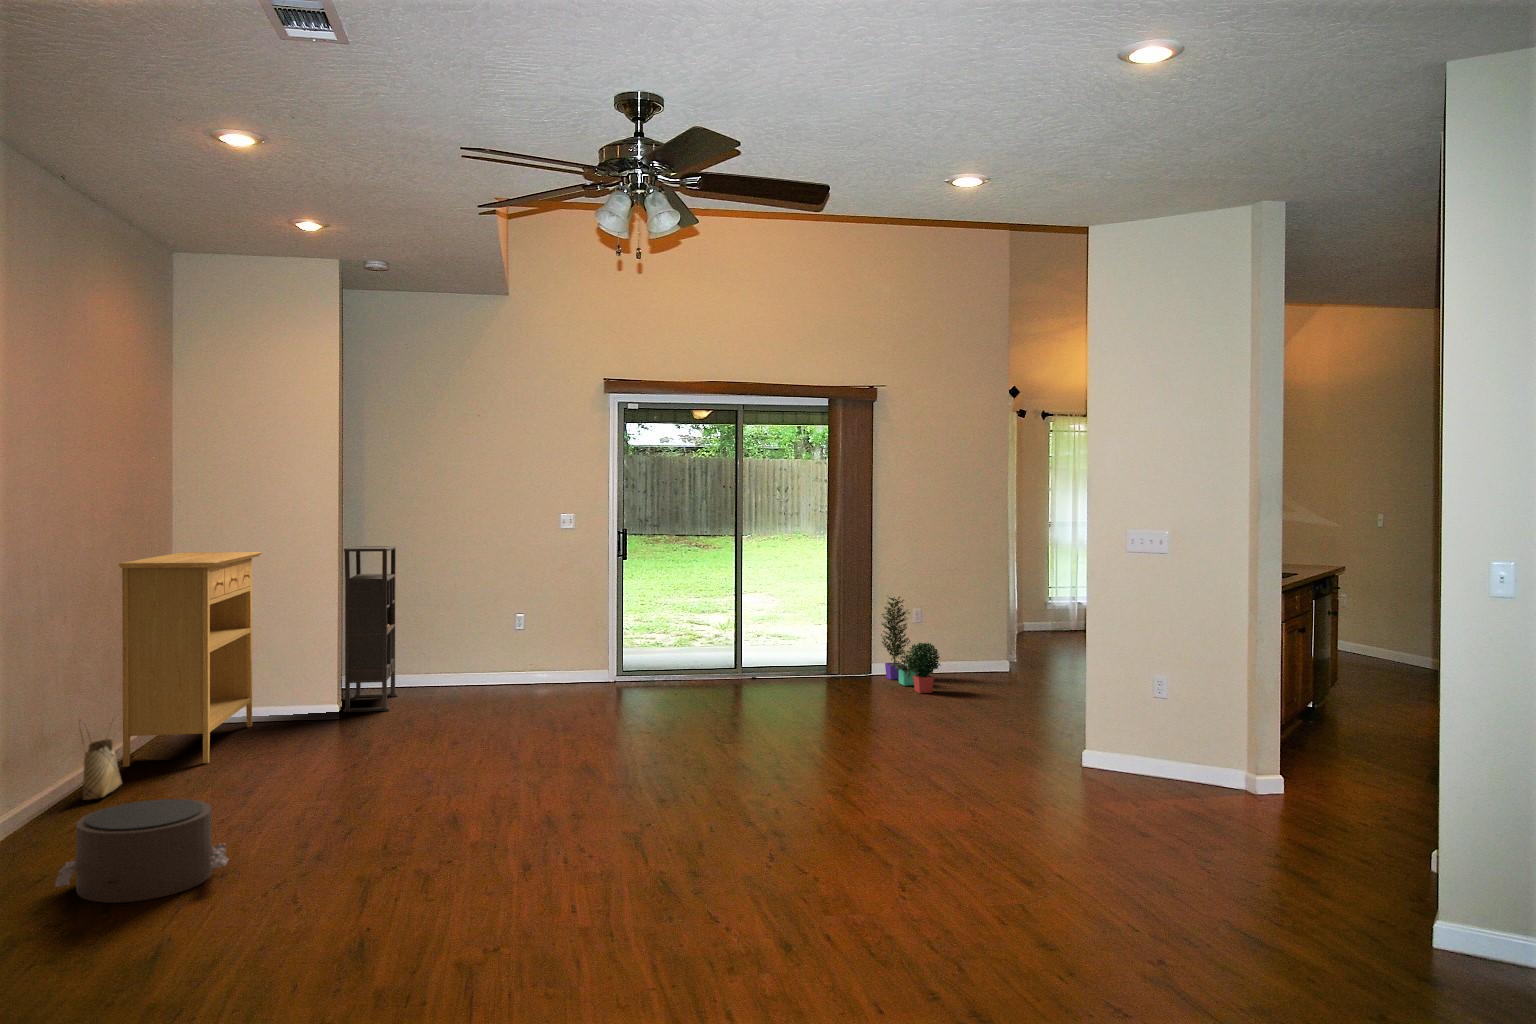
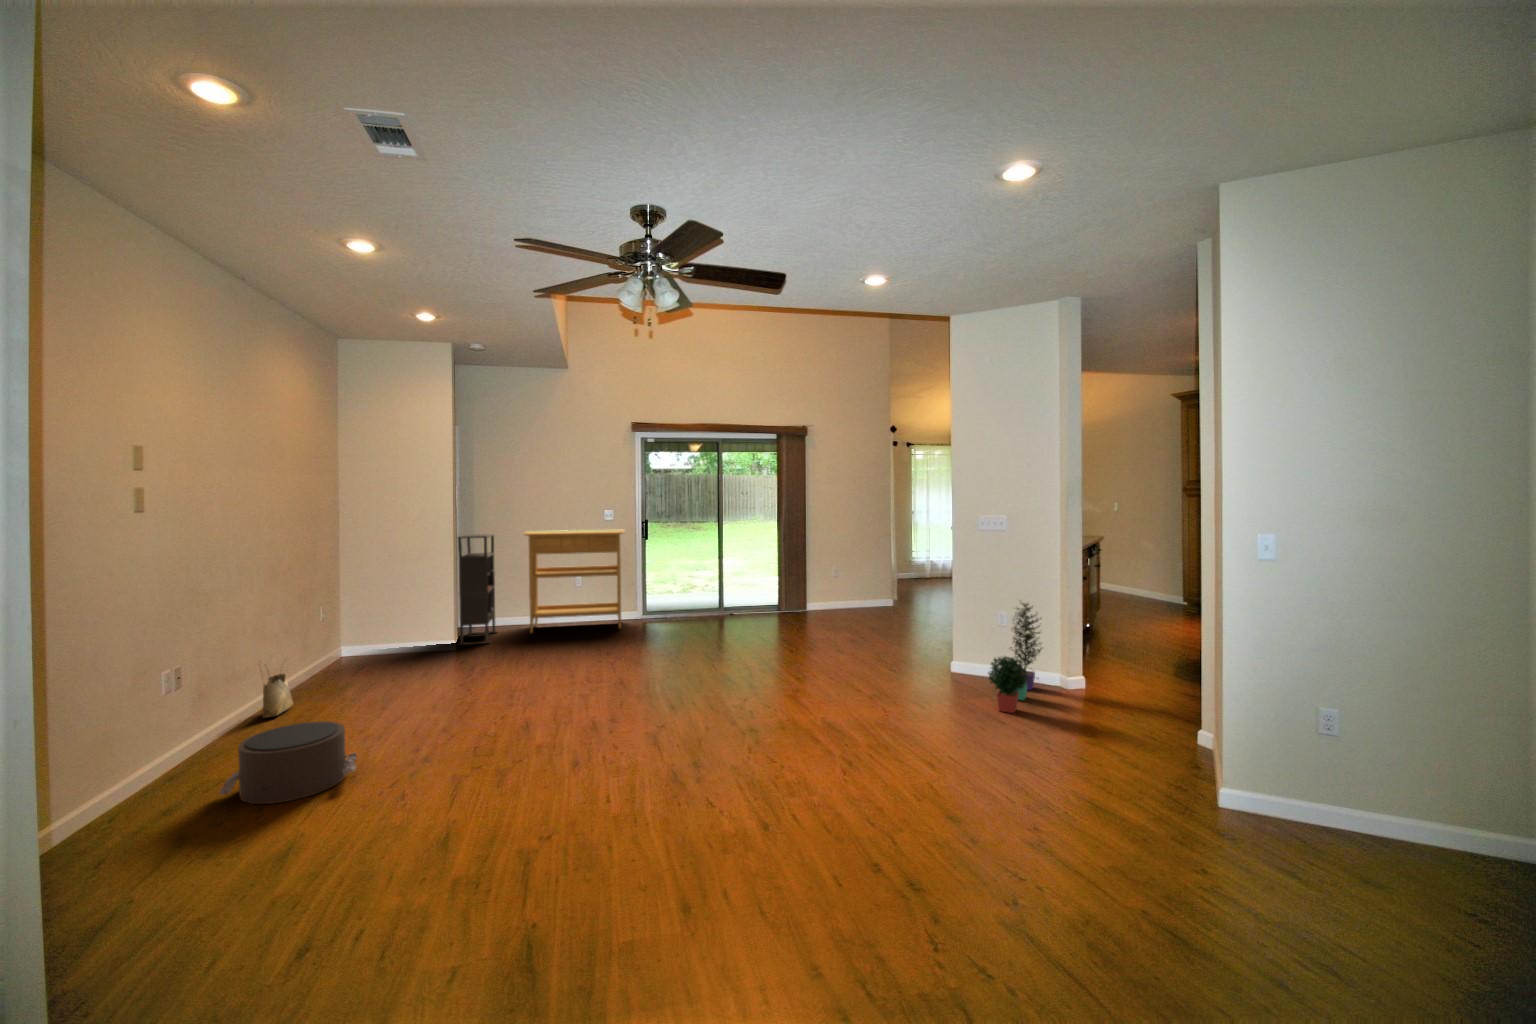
console table: present [119,552,263,767] -> present [524,529,625,633]
potted plant: present [881,597,941,693] -> present [988,603,1041,713]

